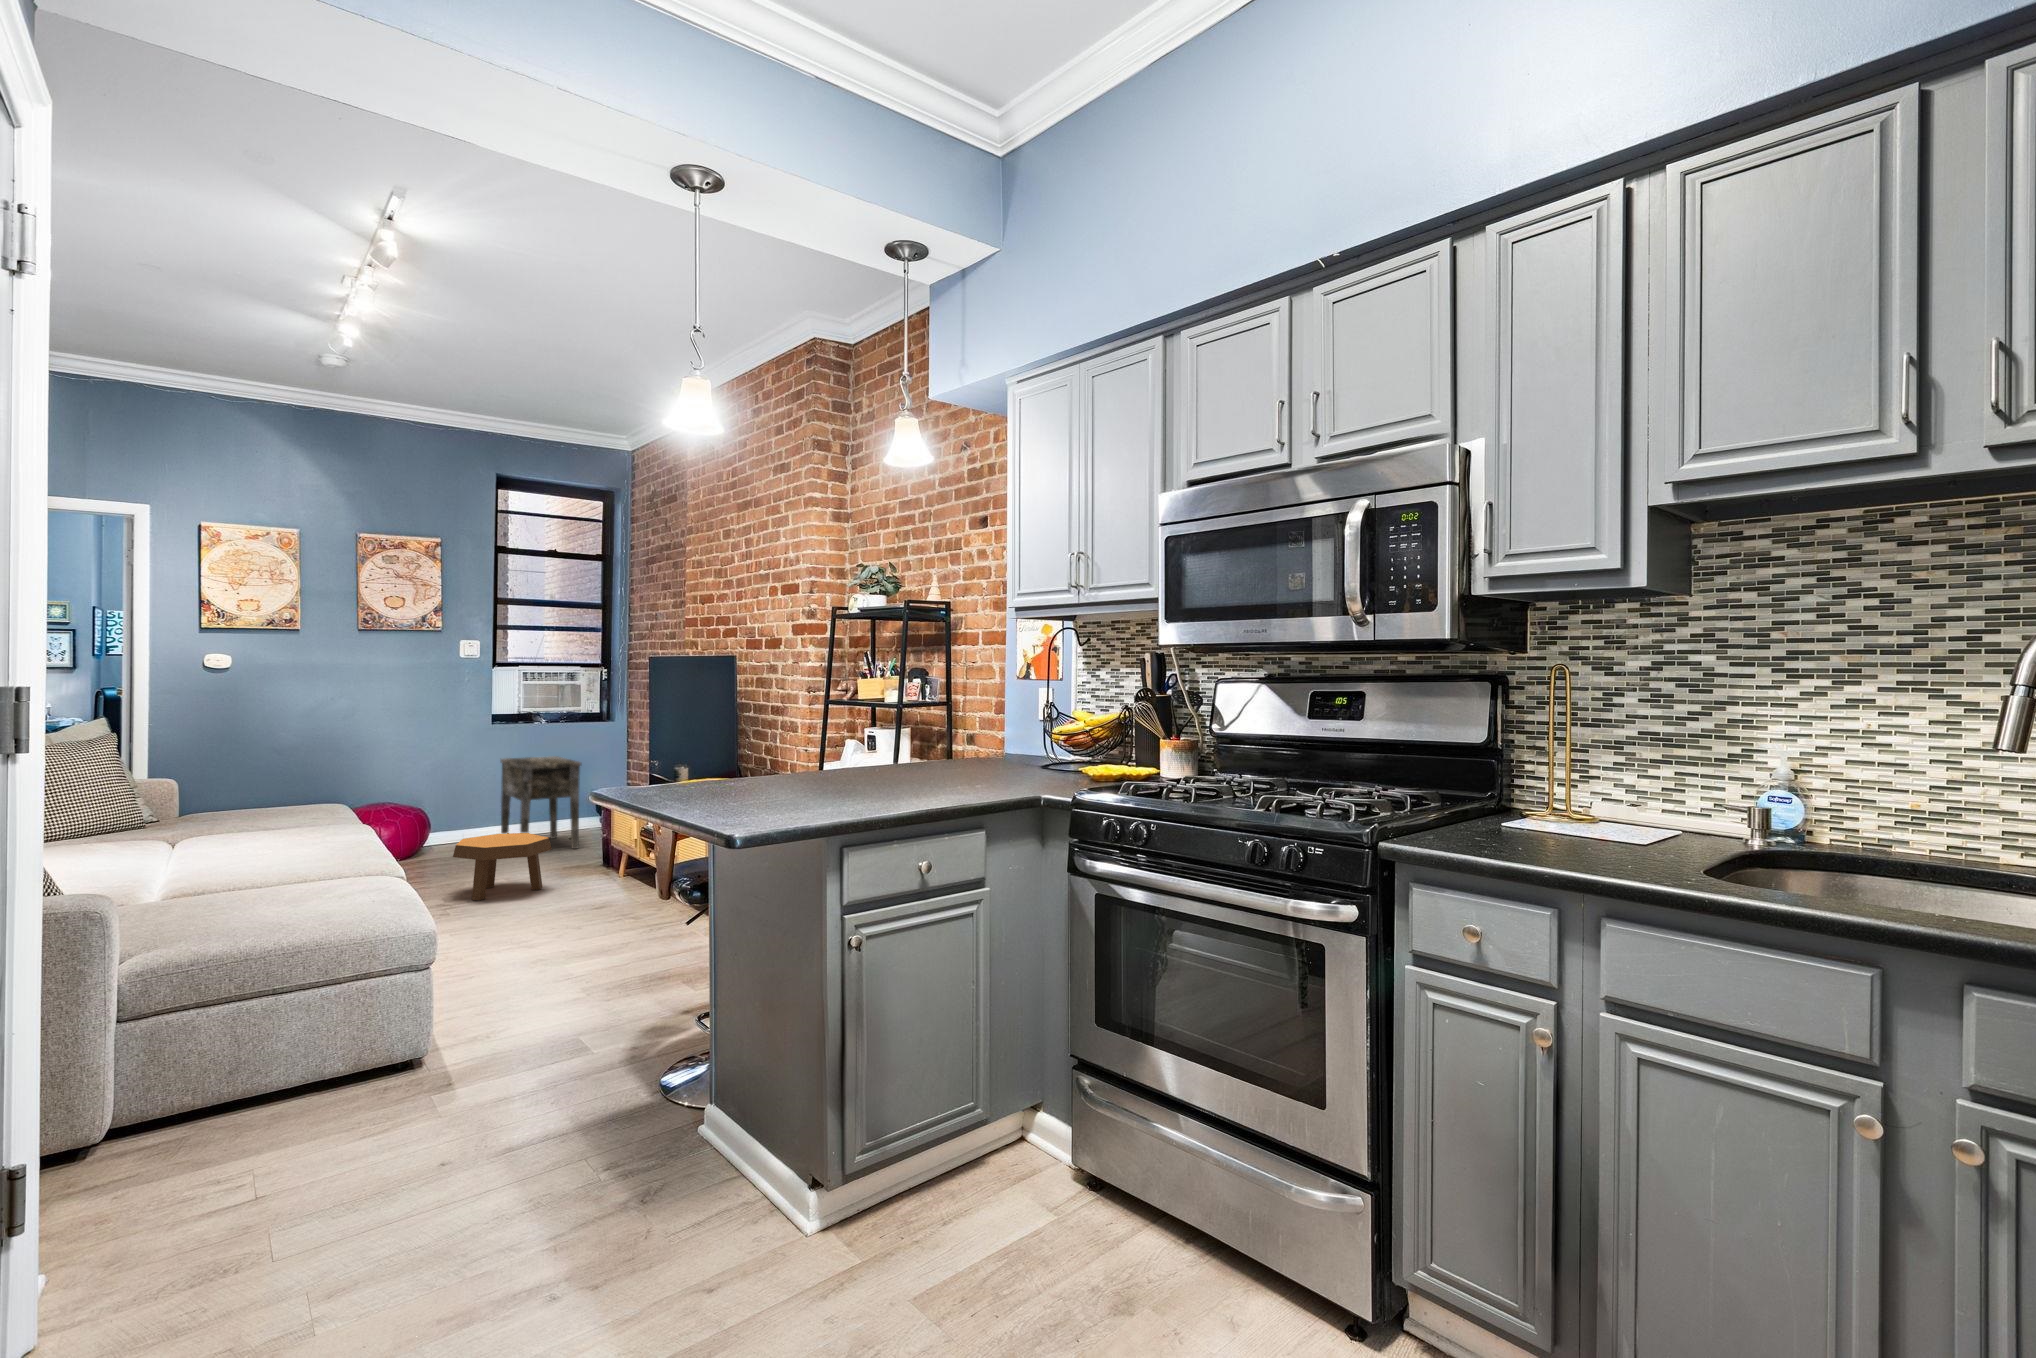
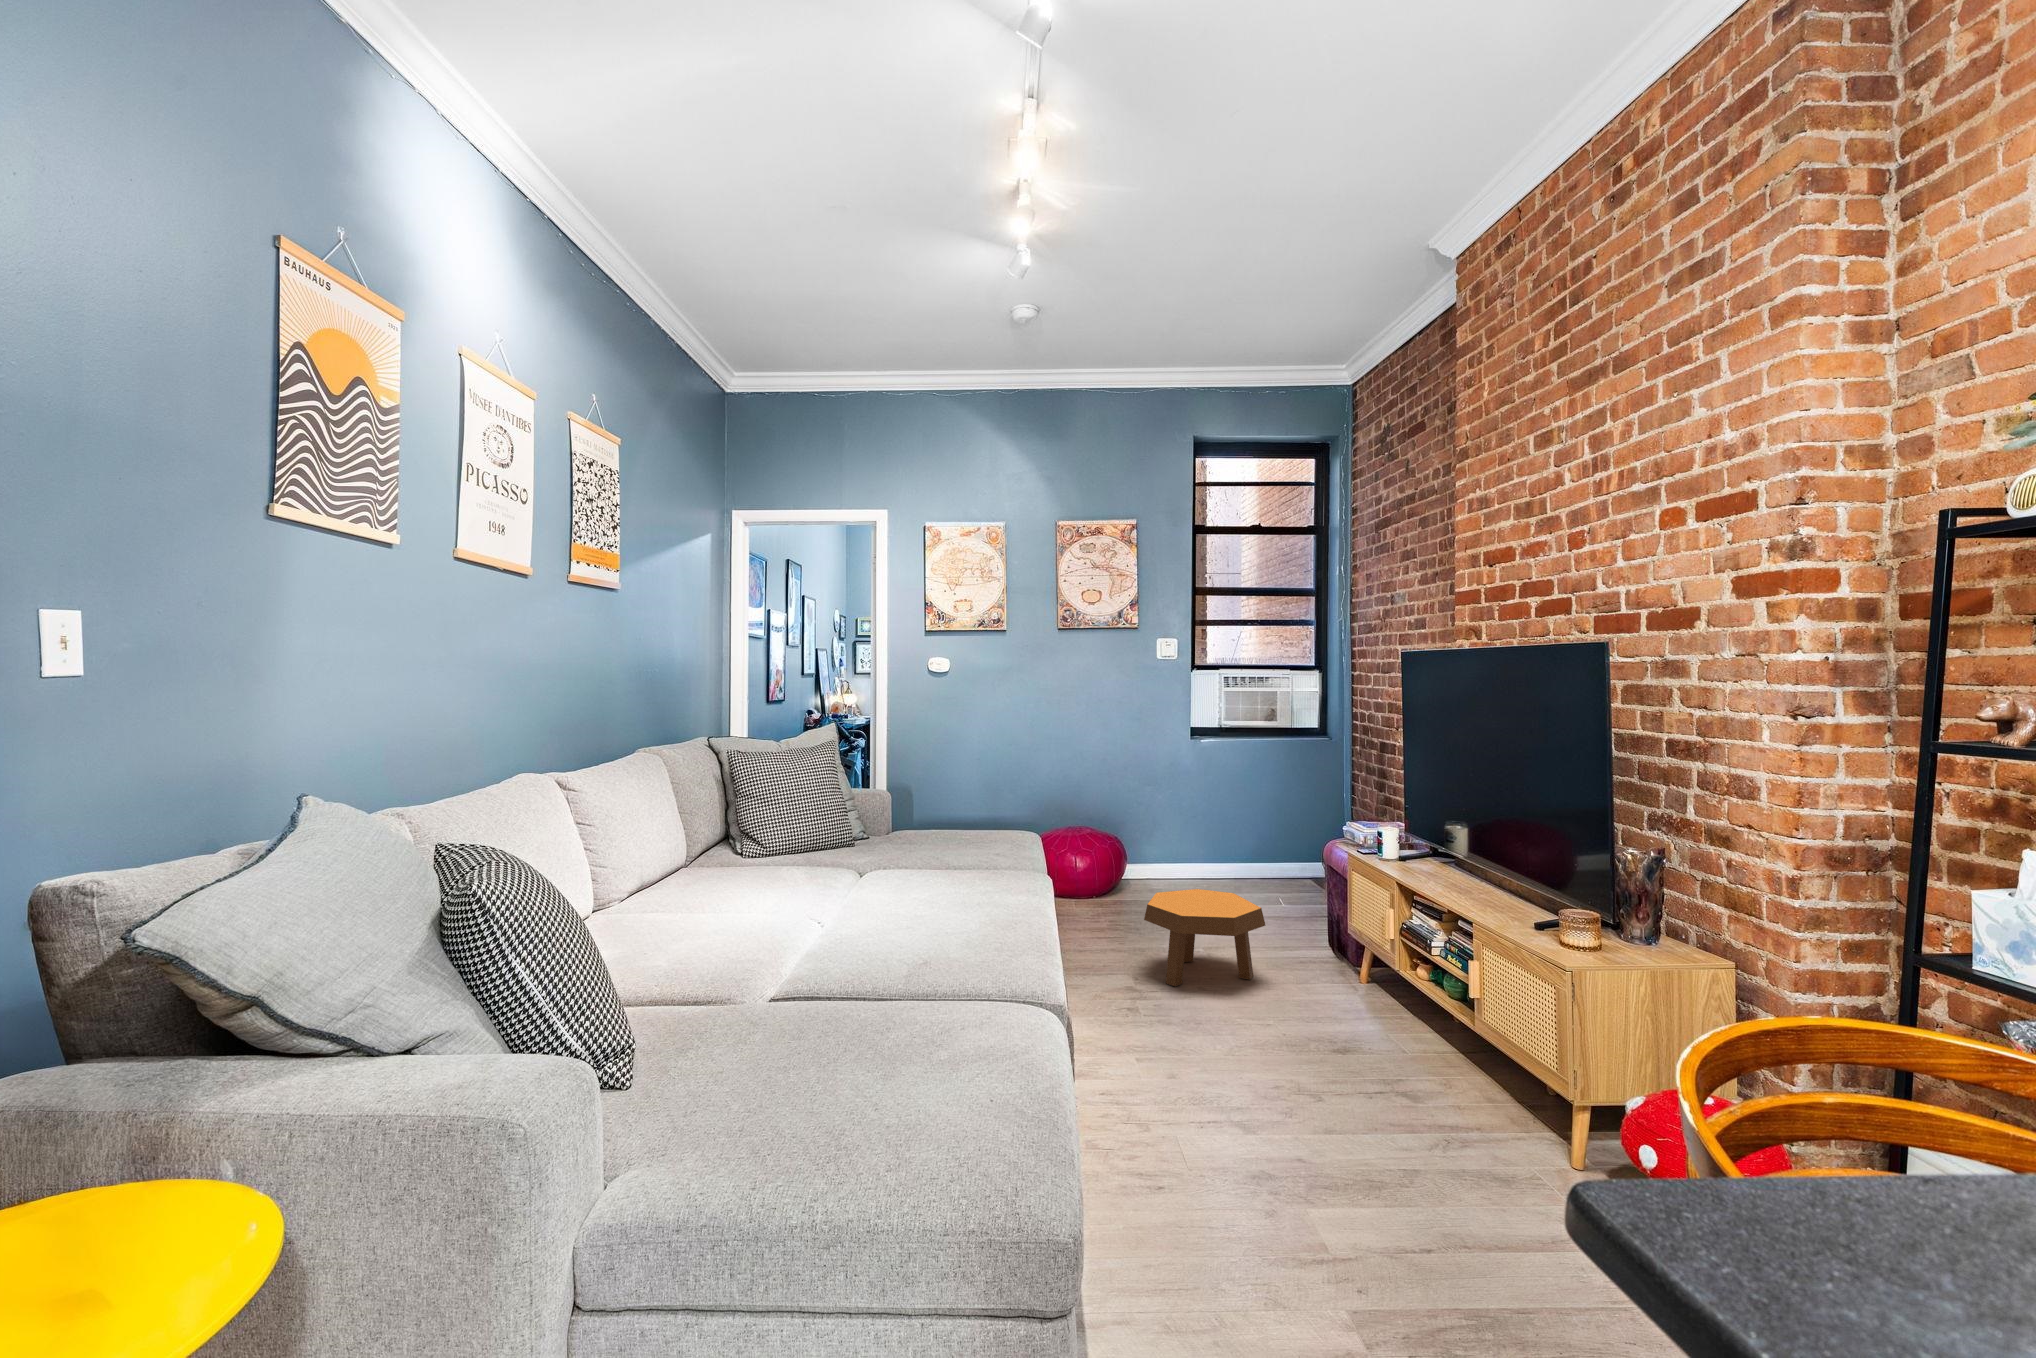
side table: present [500,756,581,849] -> none [1200,780,1295,905]

